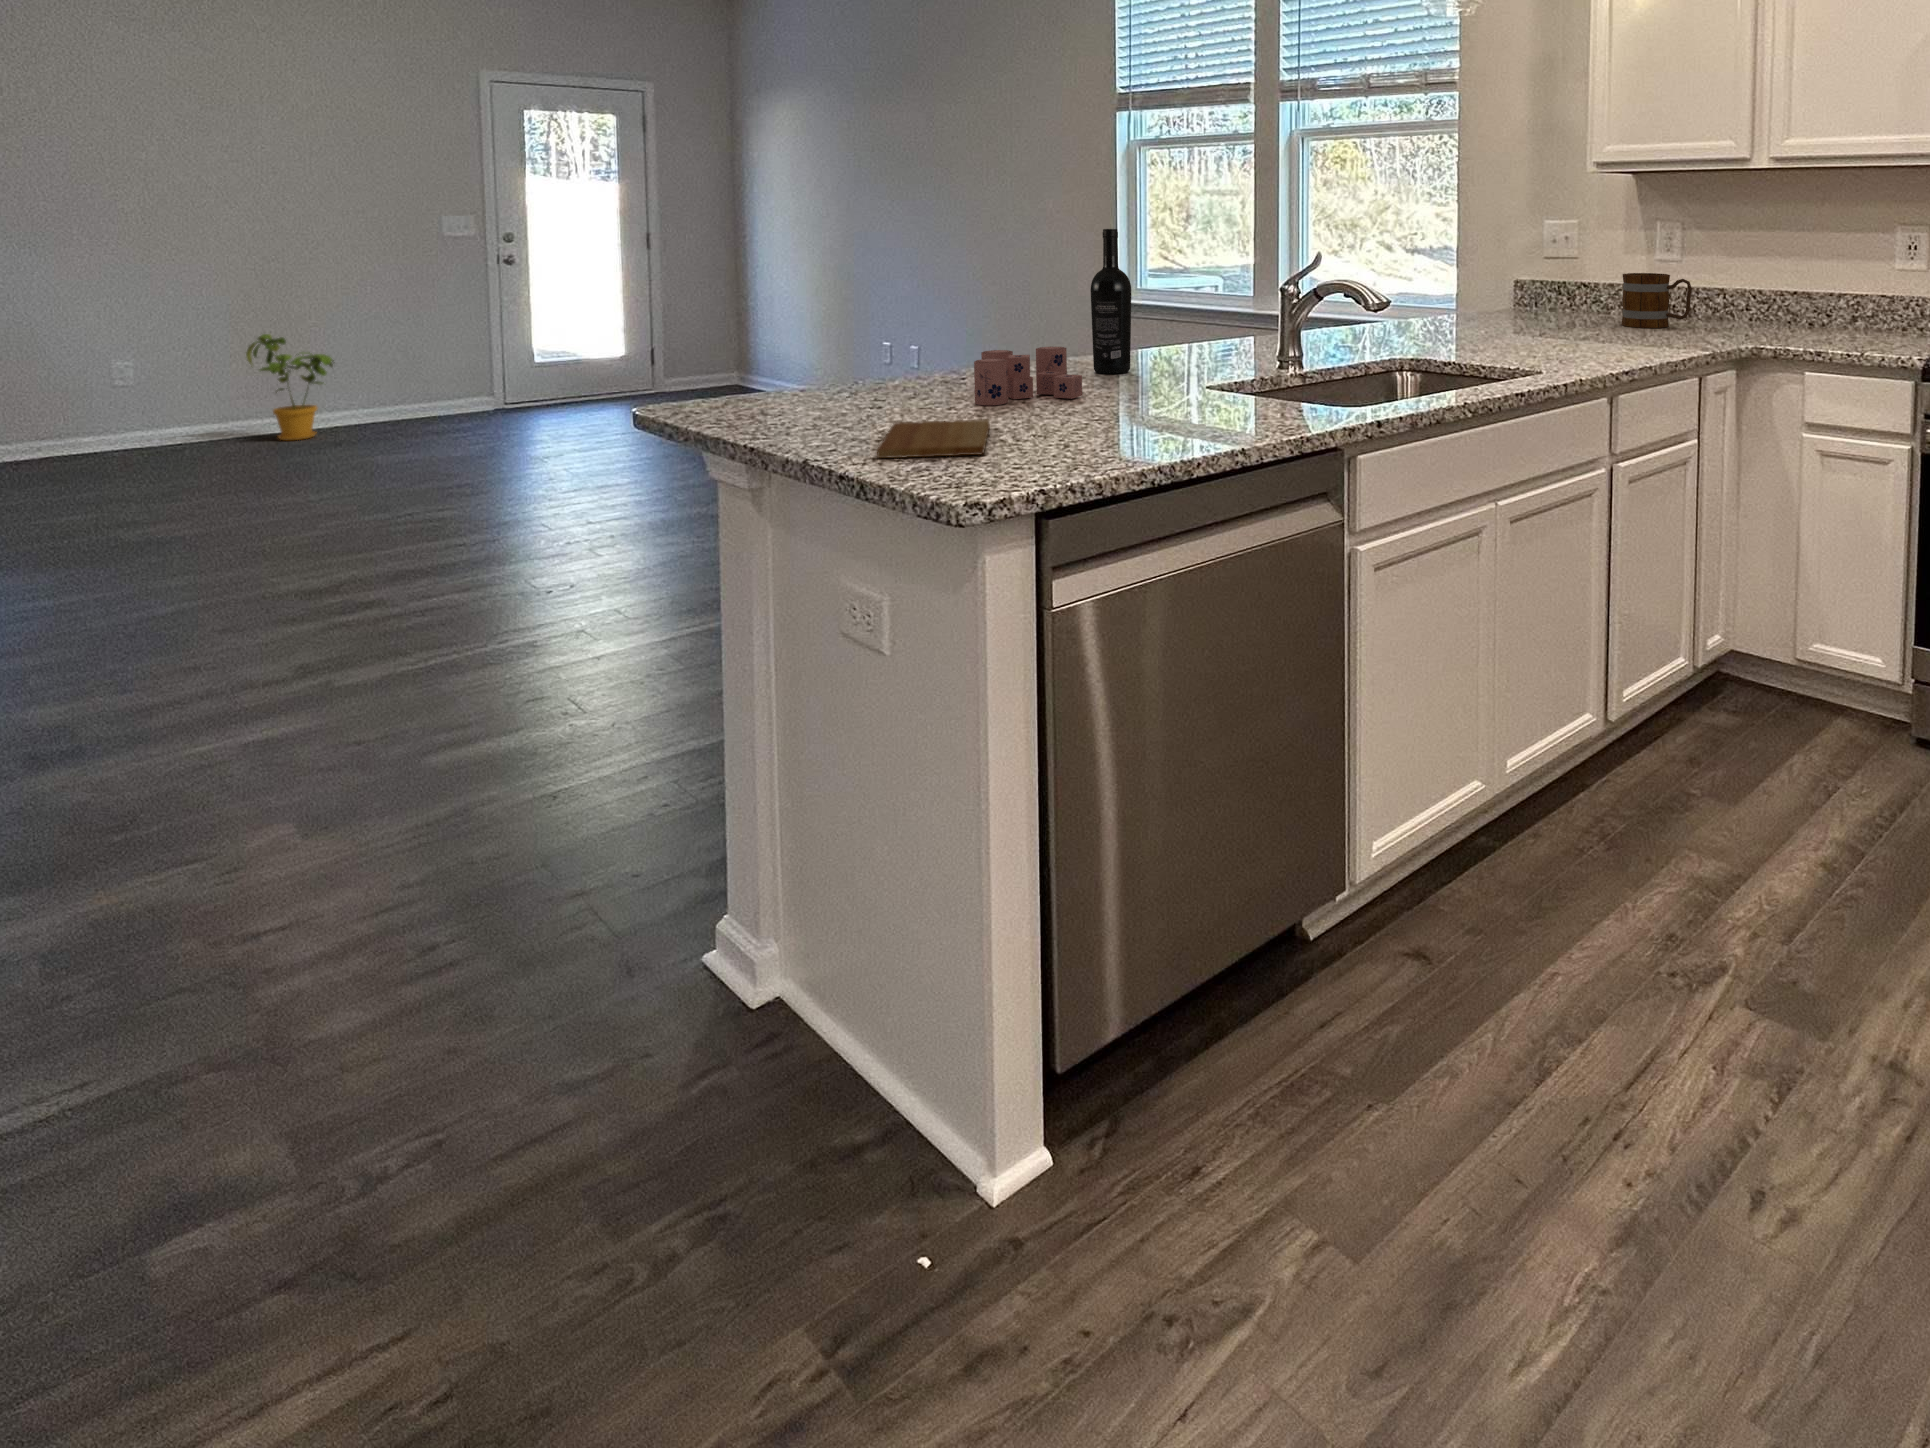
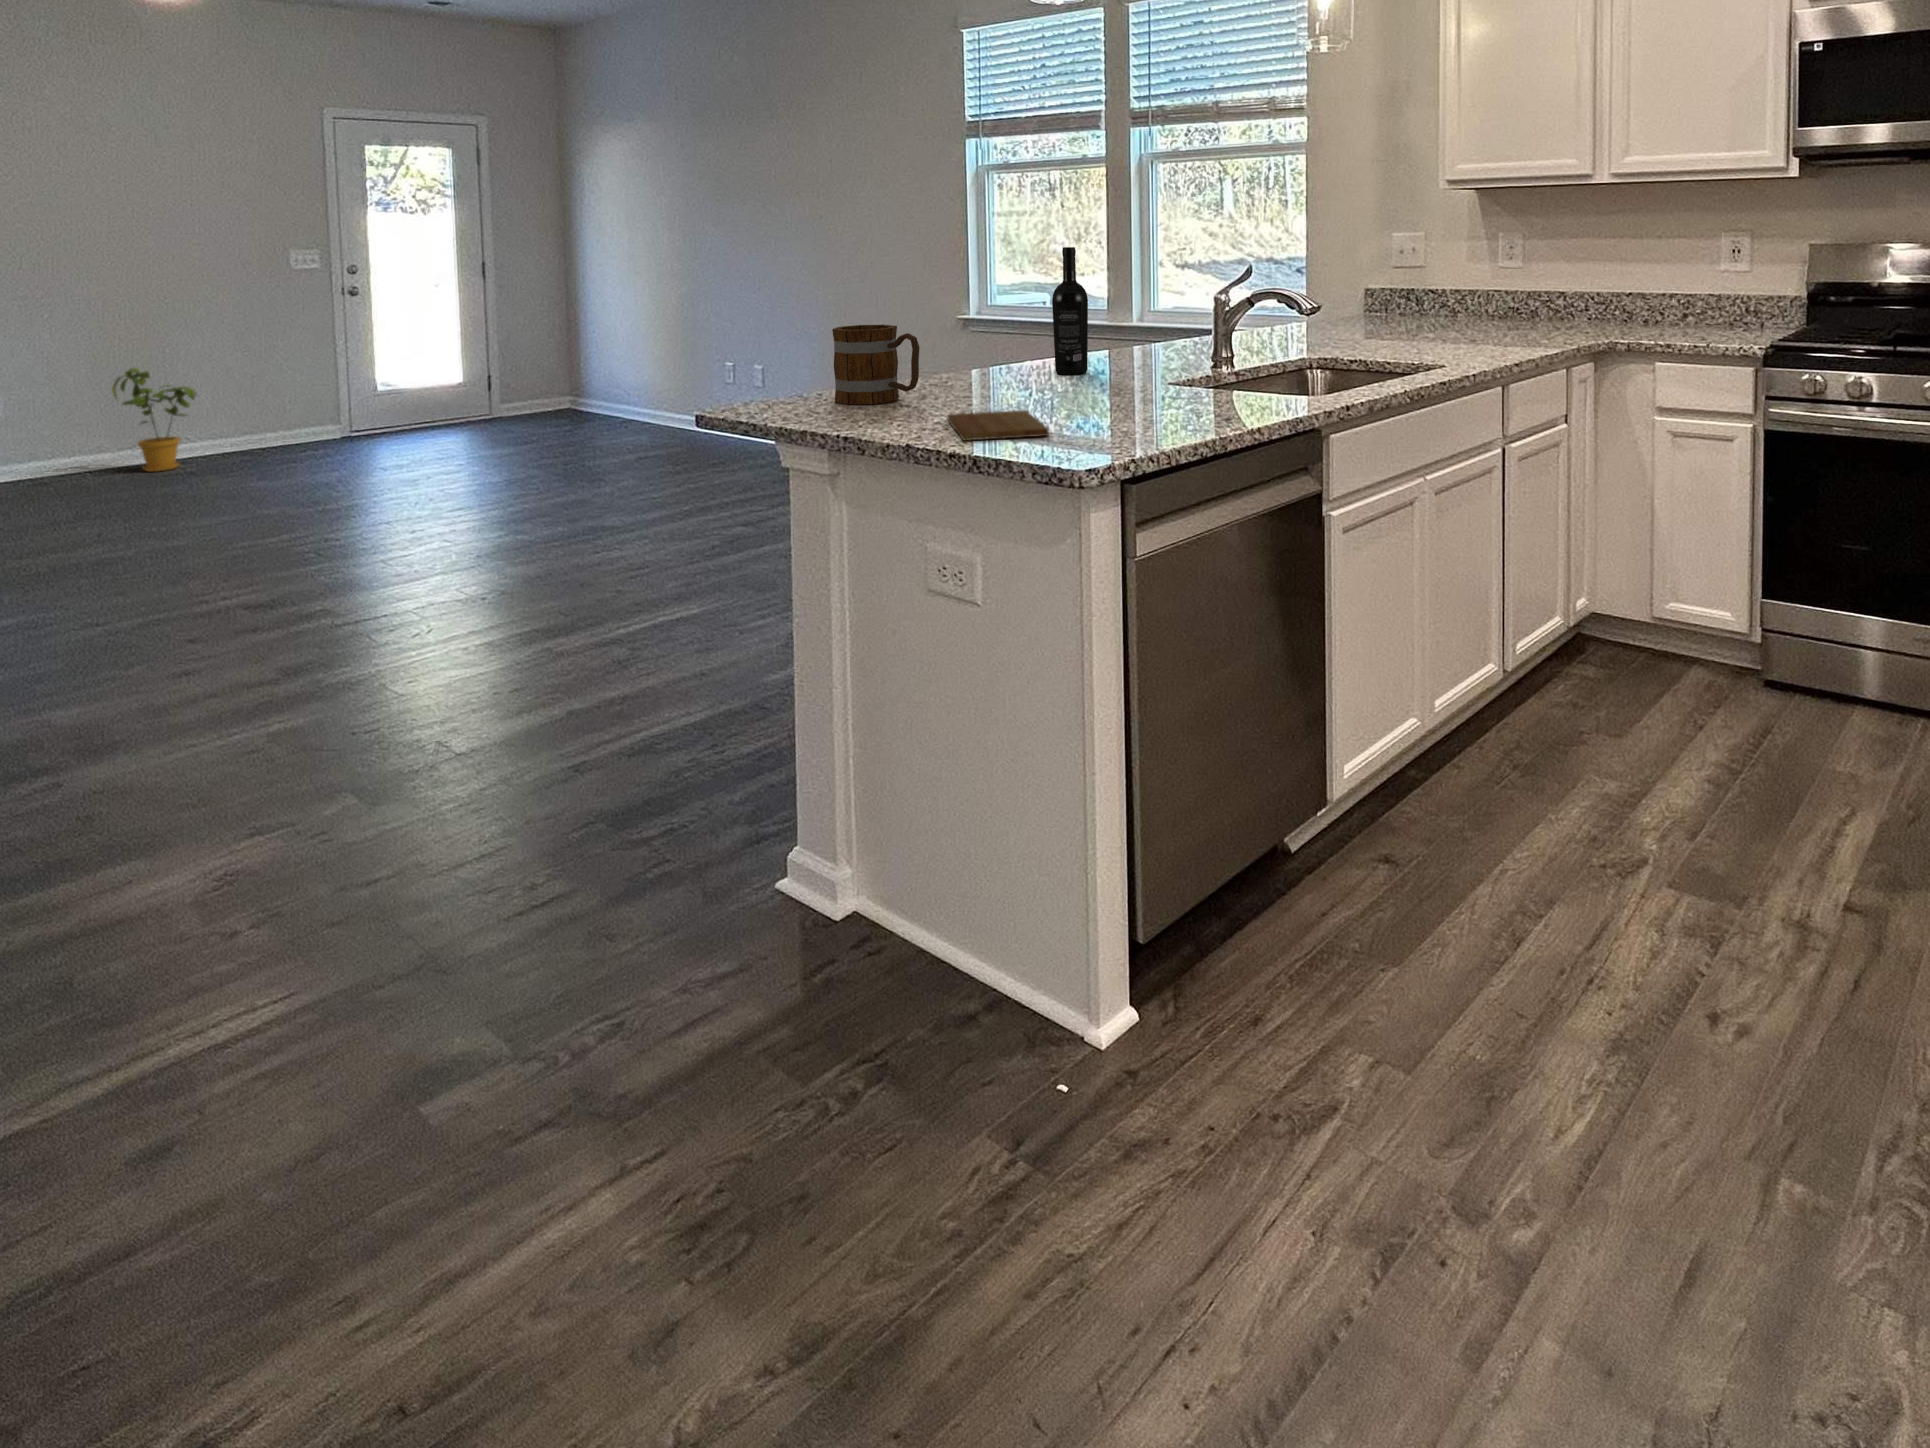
mug: present [1621,273,1692,328] -> present [832,325,920,404]
candle: present [974,346,1082,405] -> none [980,351,1072,401]

